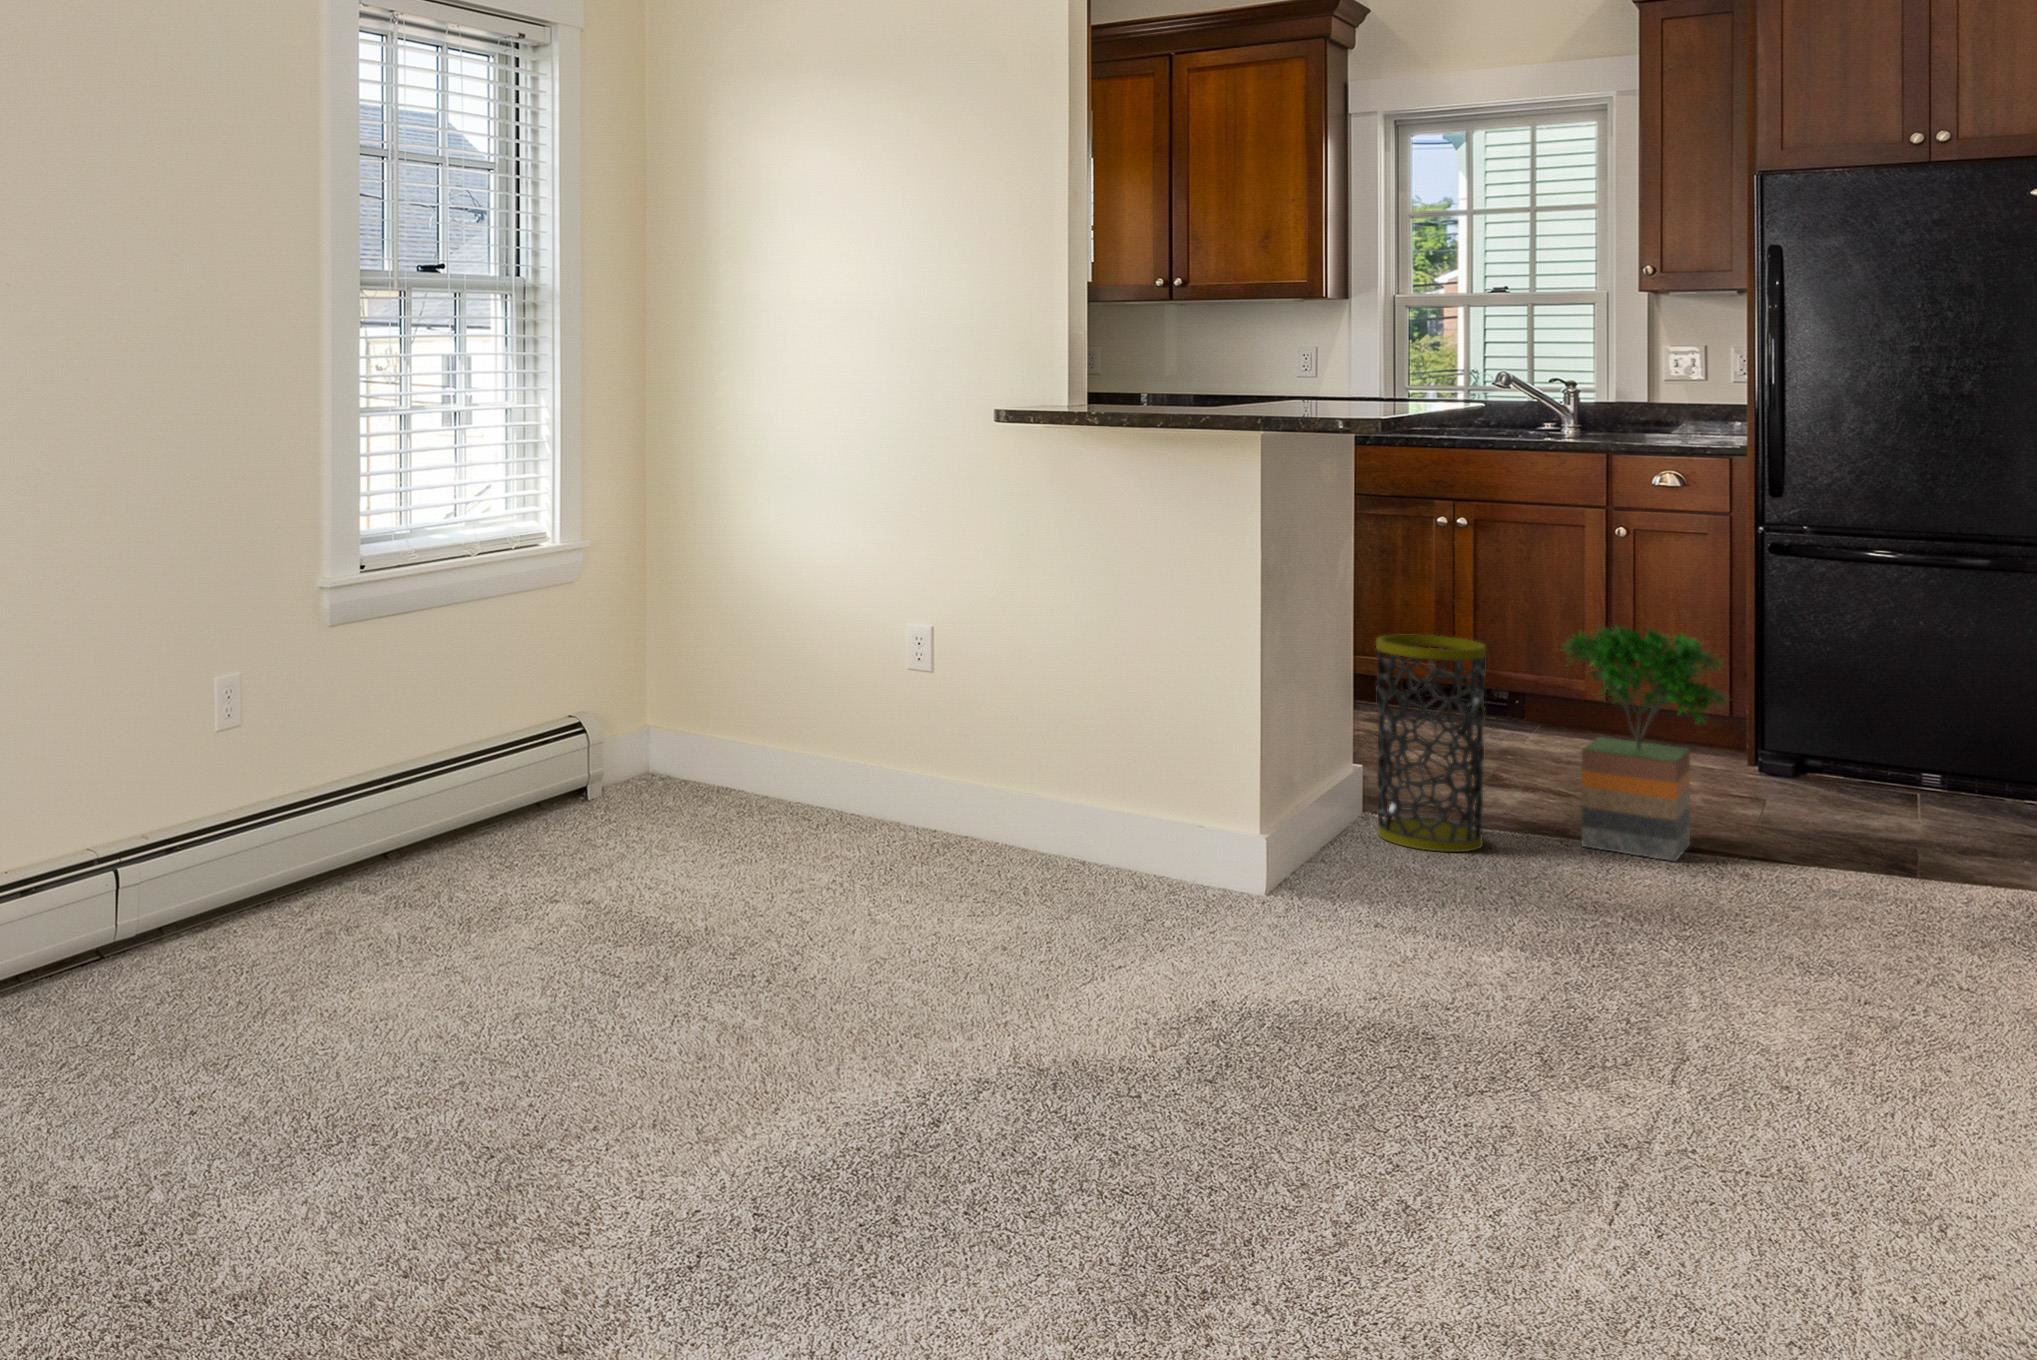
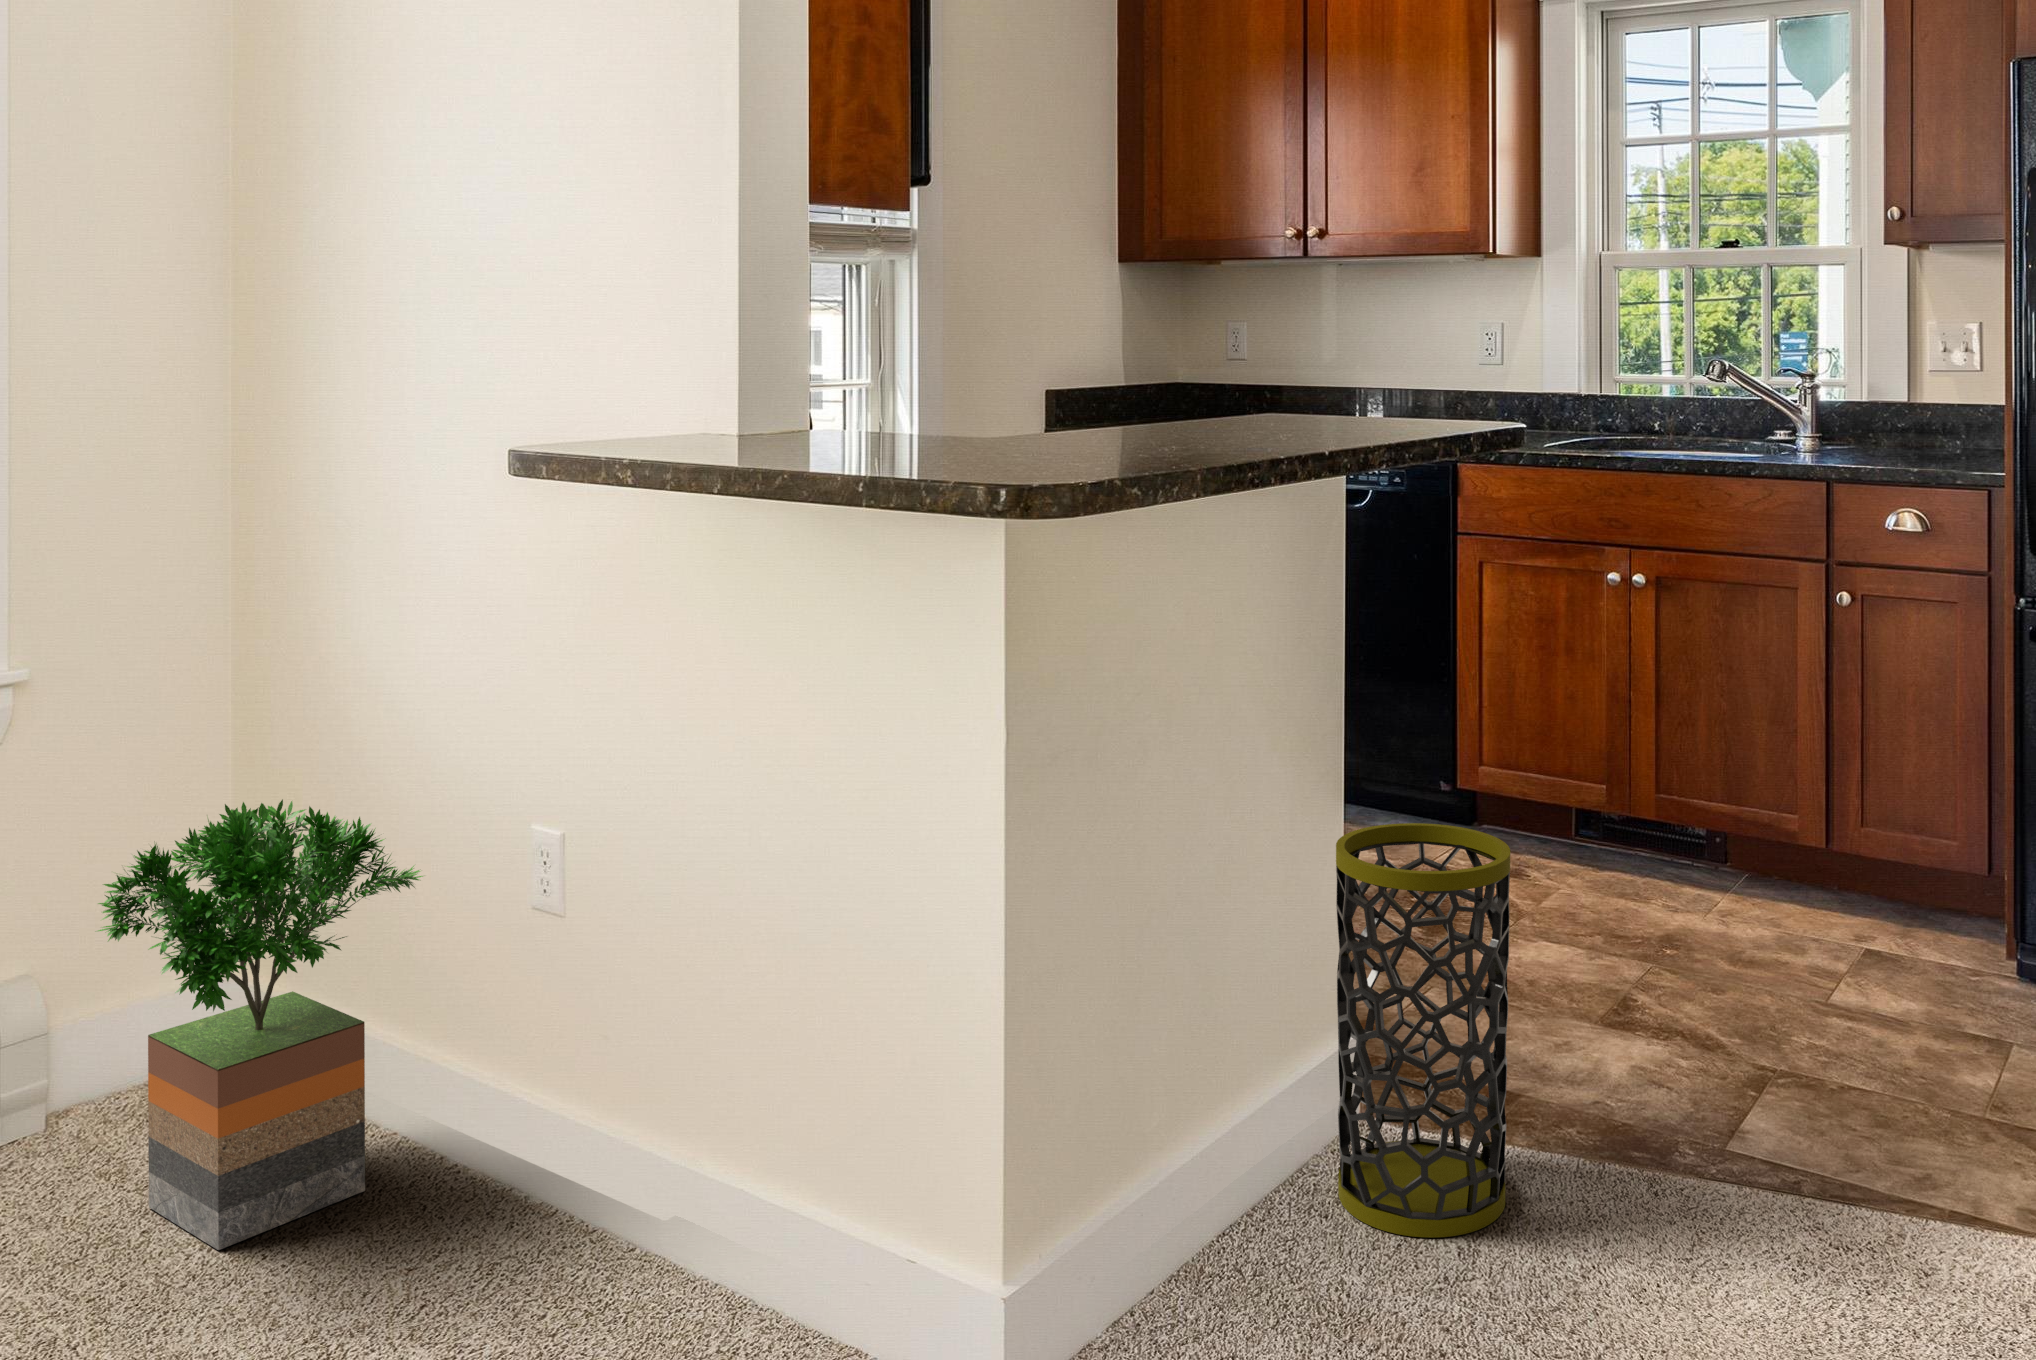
potted tree: present [1564,625,1726,861] -> present [98,799,423,1250]

